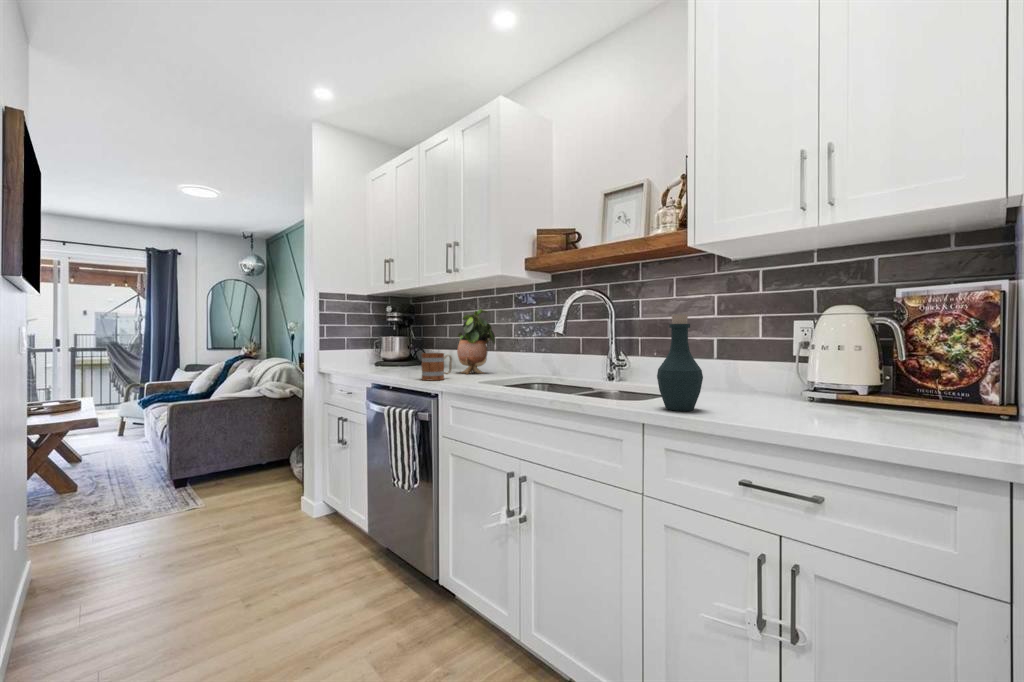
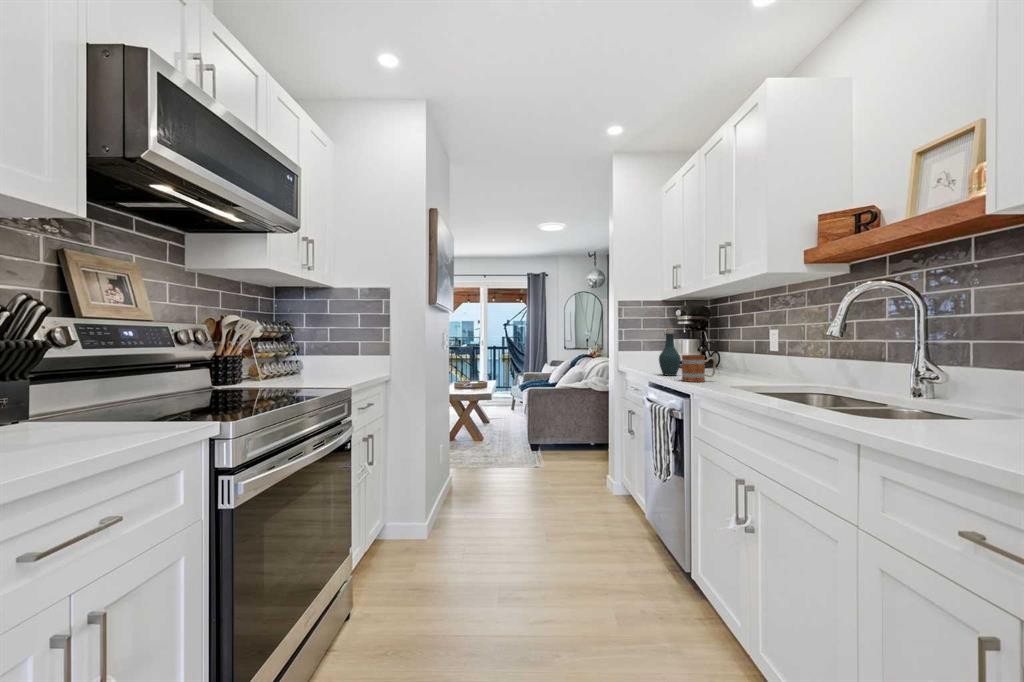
potted plant: present [457,309,495,374] -> none [734,309,780,379]
bottle: present [657,314,703,411] -> present [659,329,681,376]

